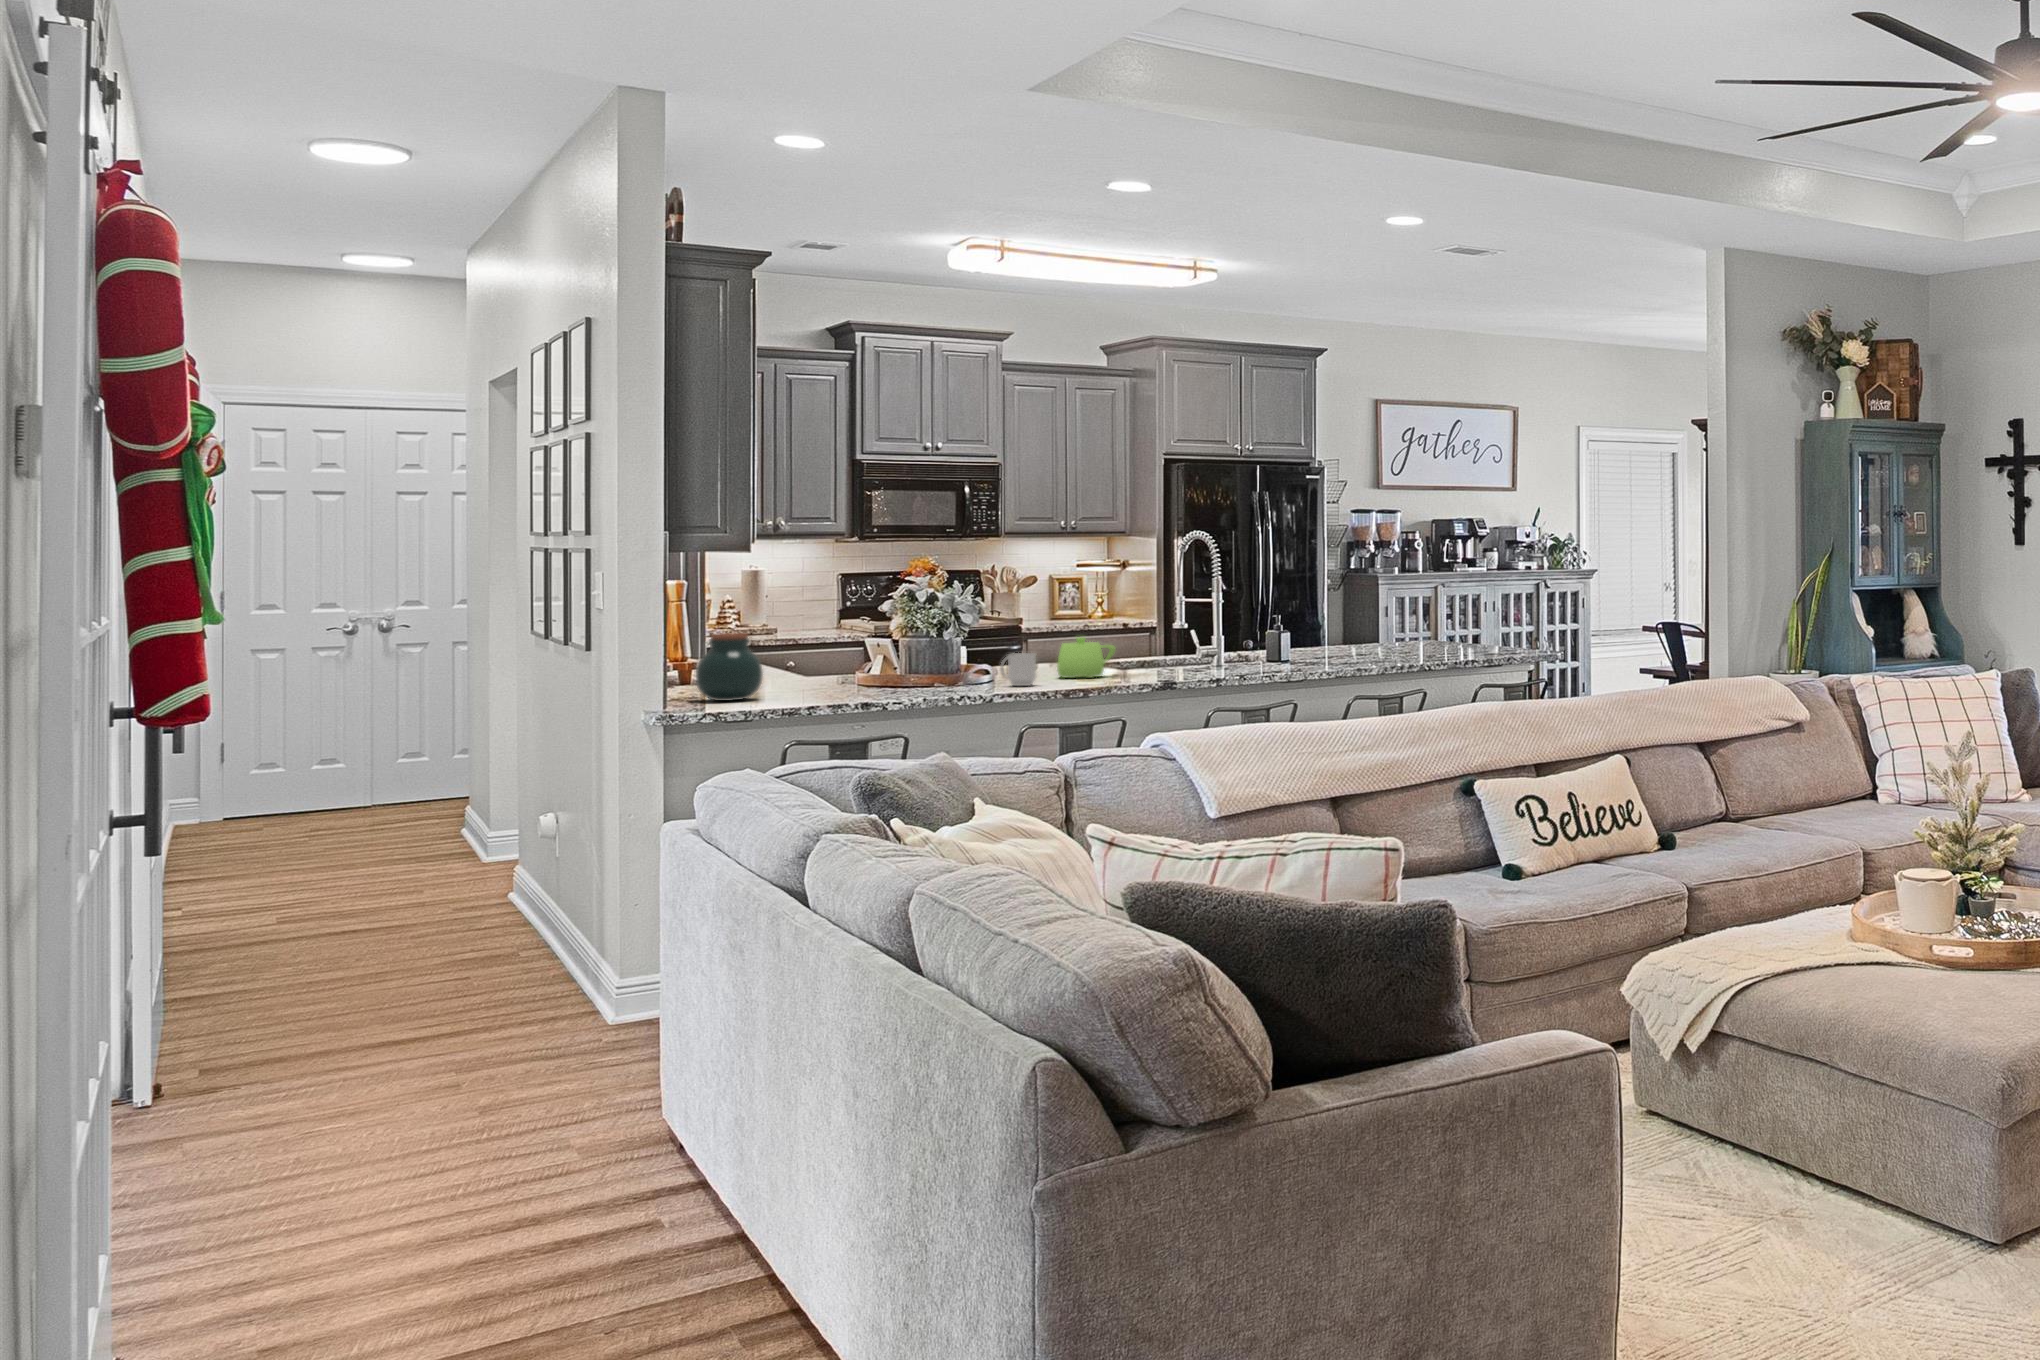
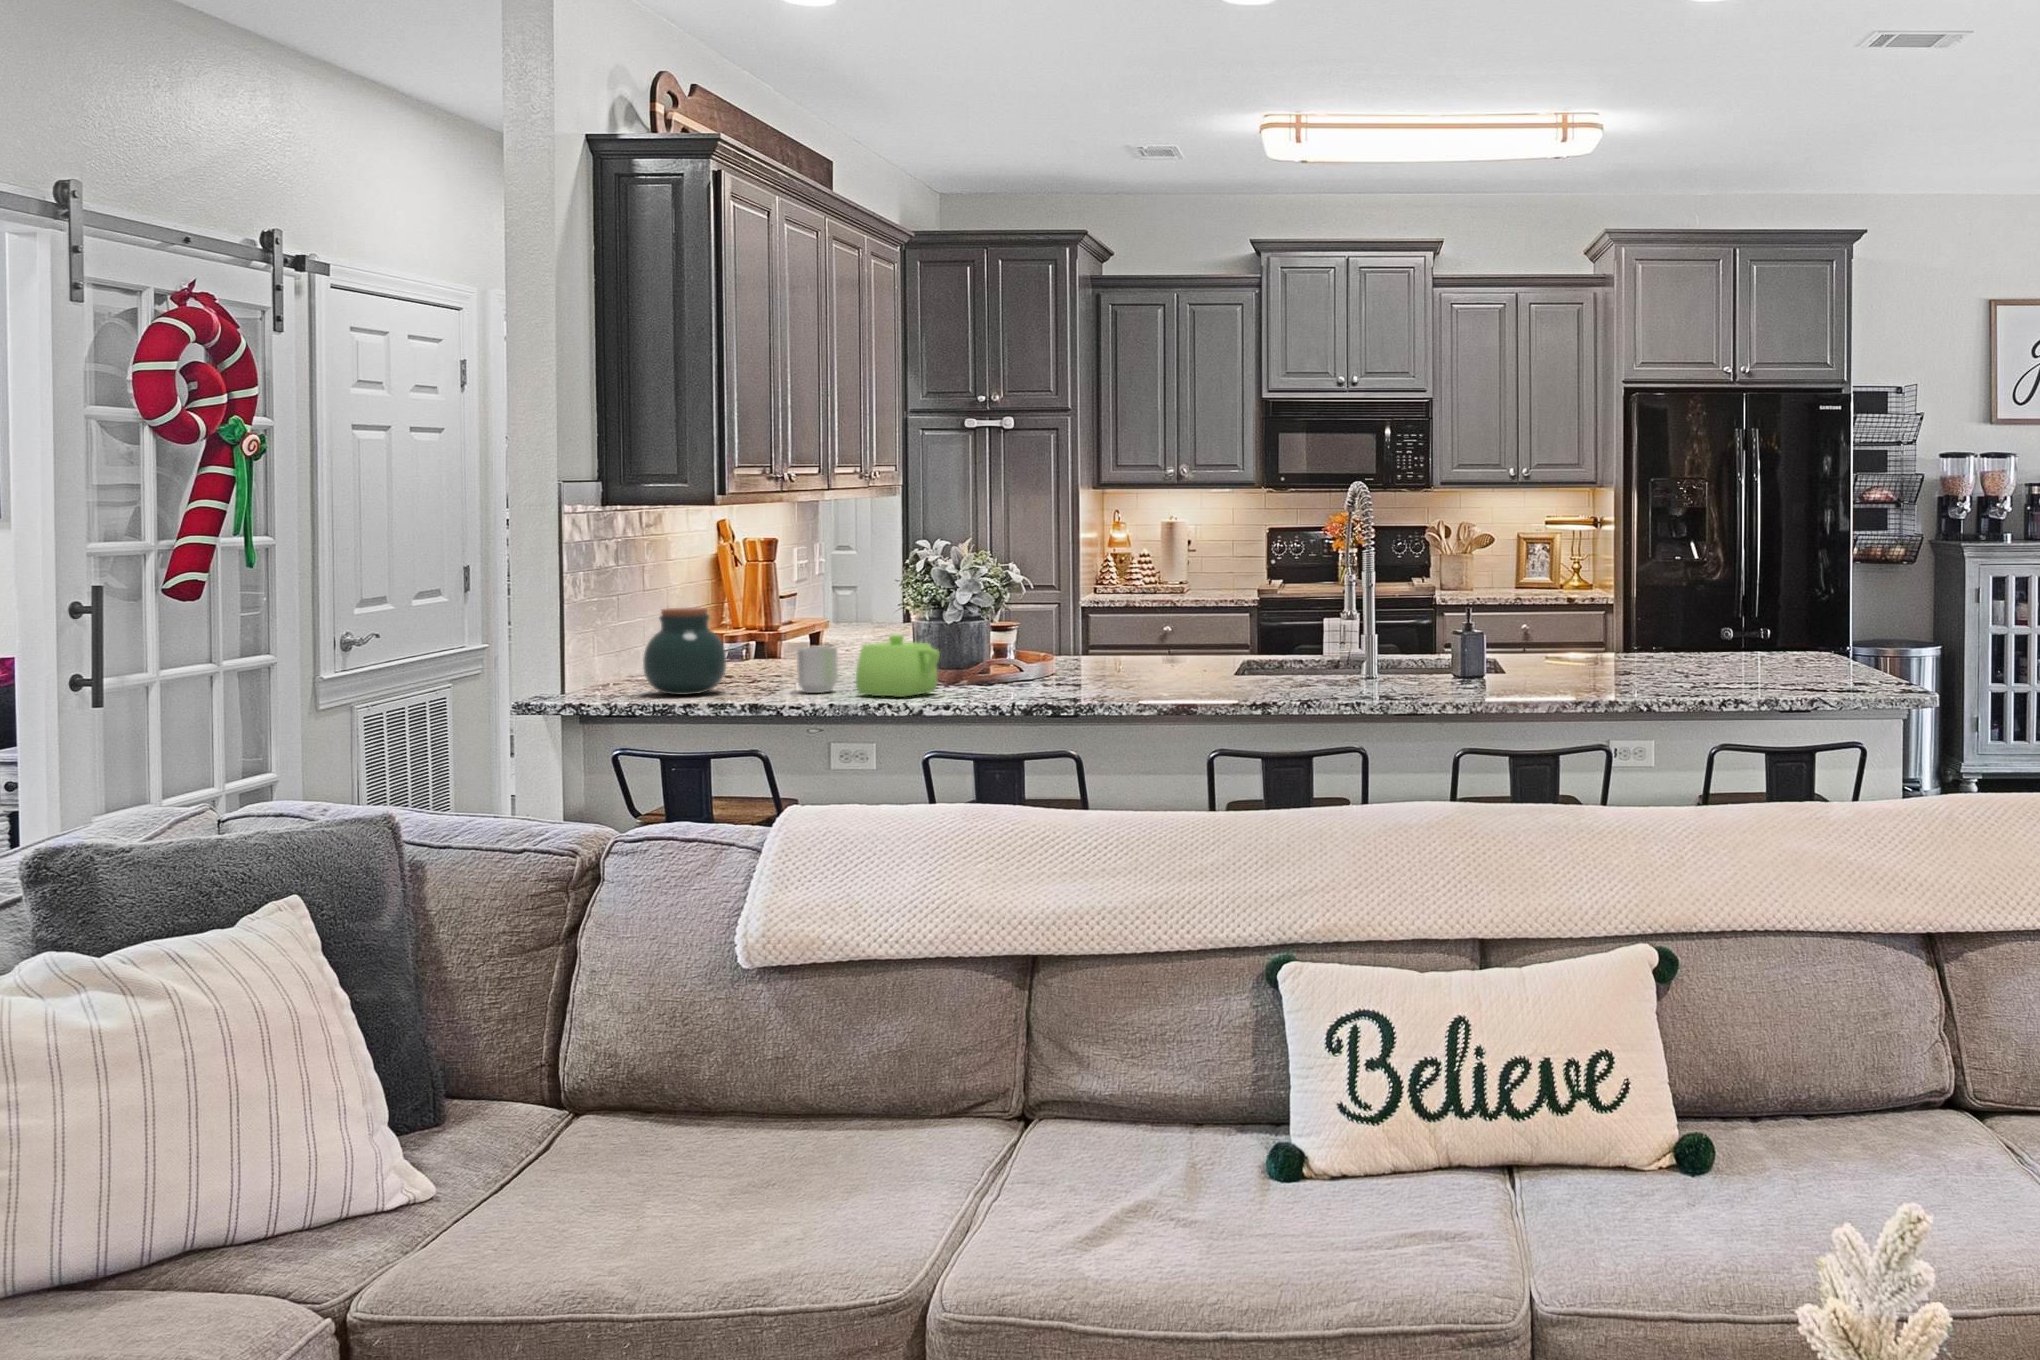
teapot: present [1057,637,1116,678] -> present [856,635,940,697]
mug: present [1001,653,1036,686] -> present [797,646,838,693]

